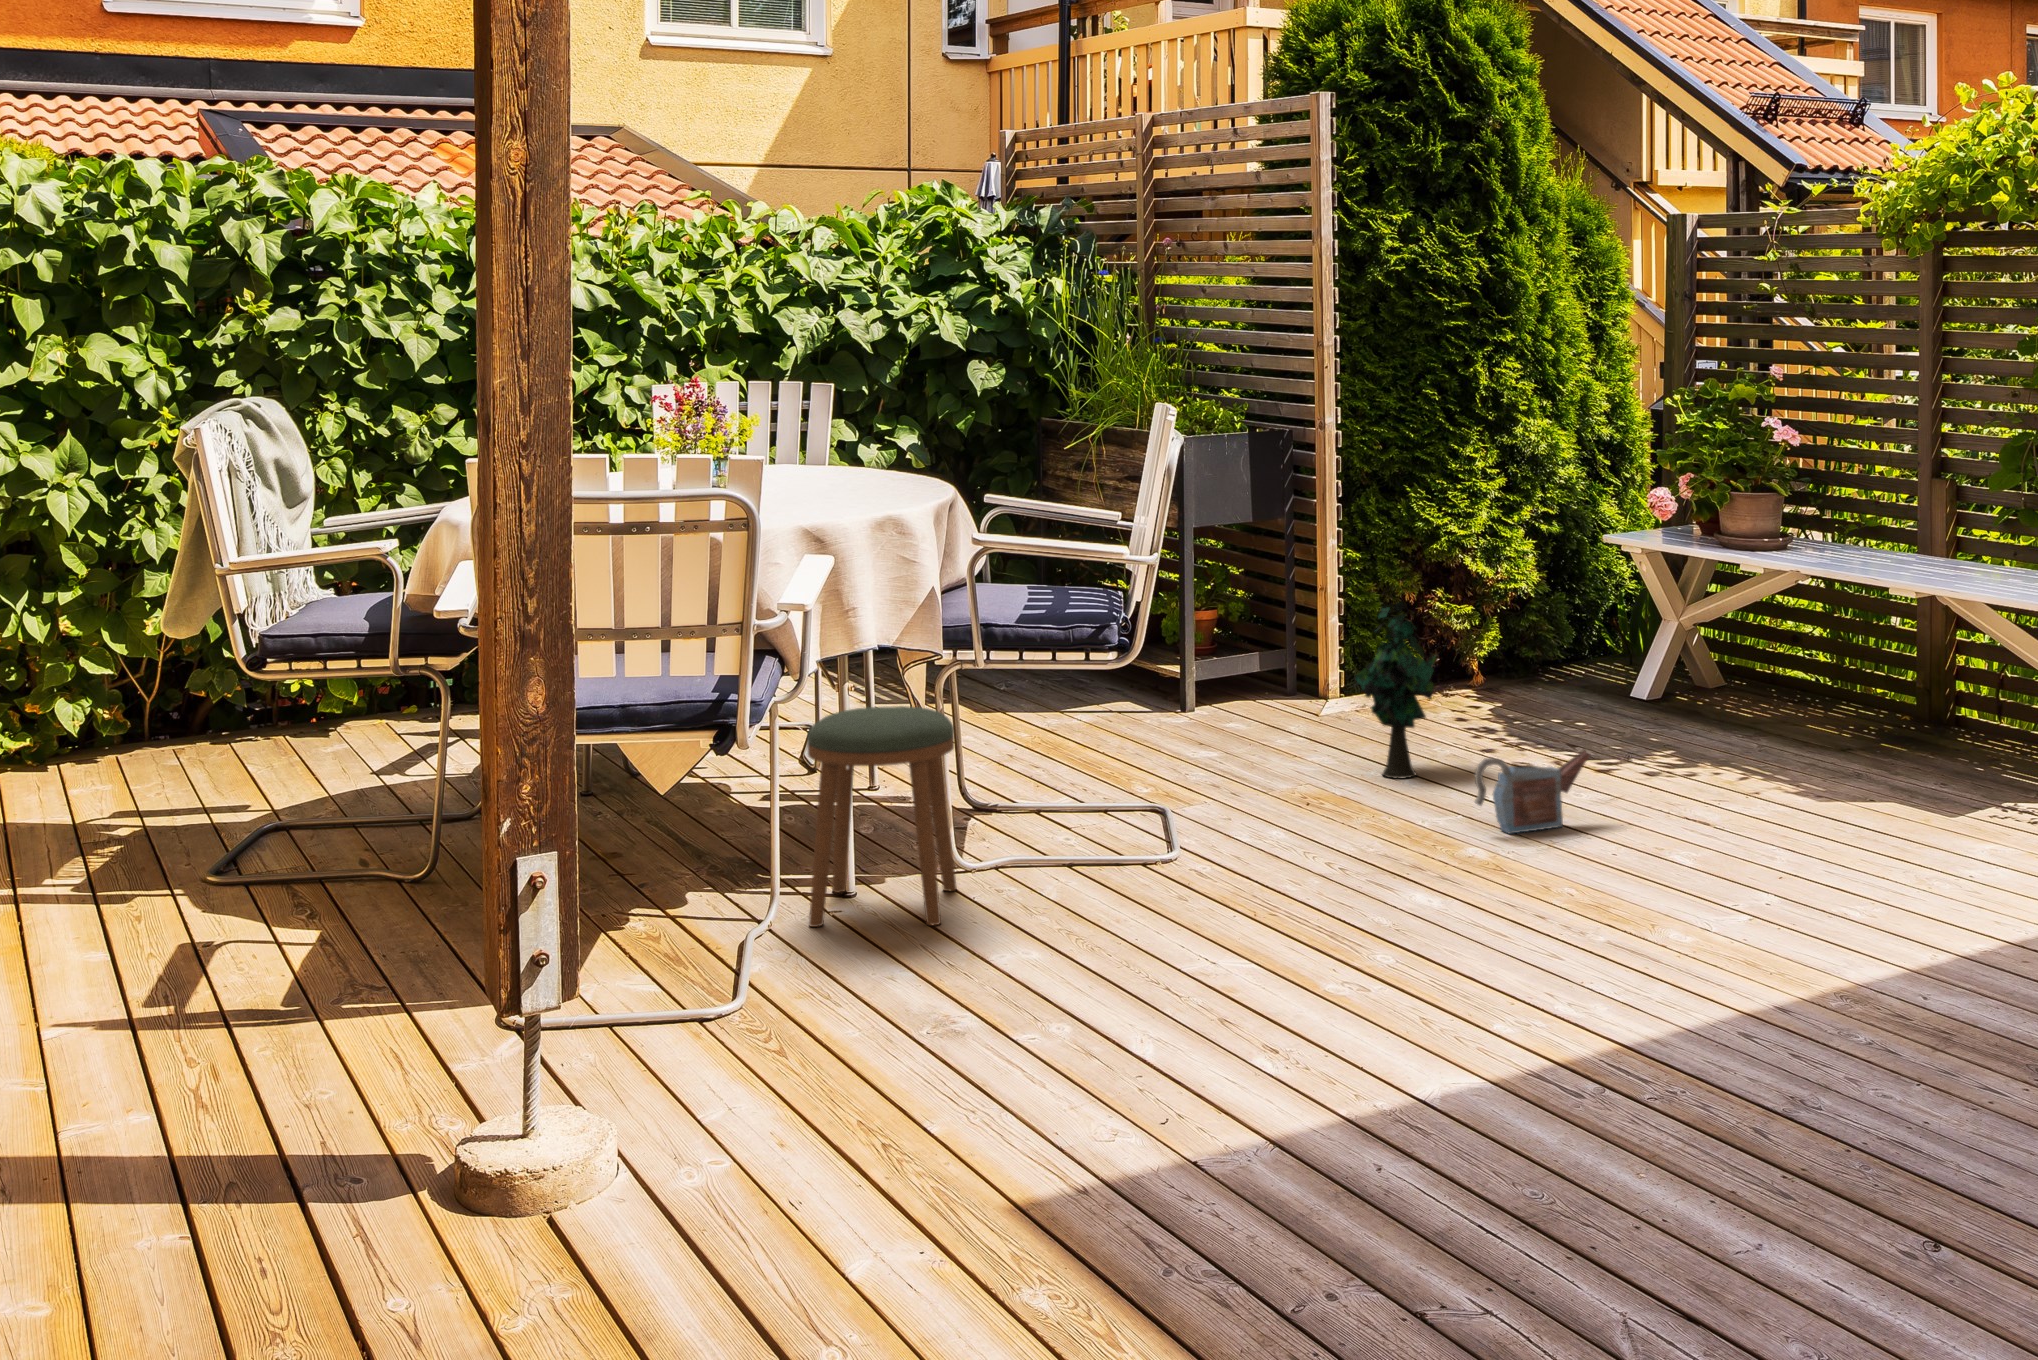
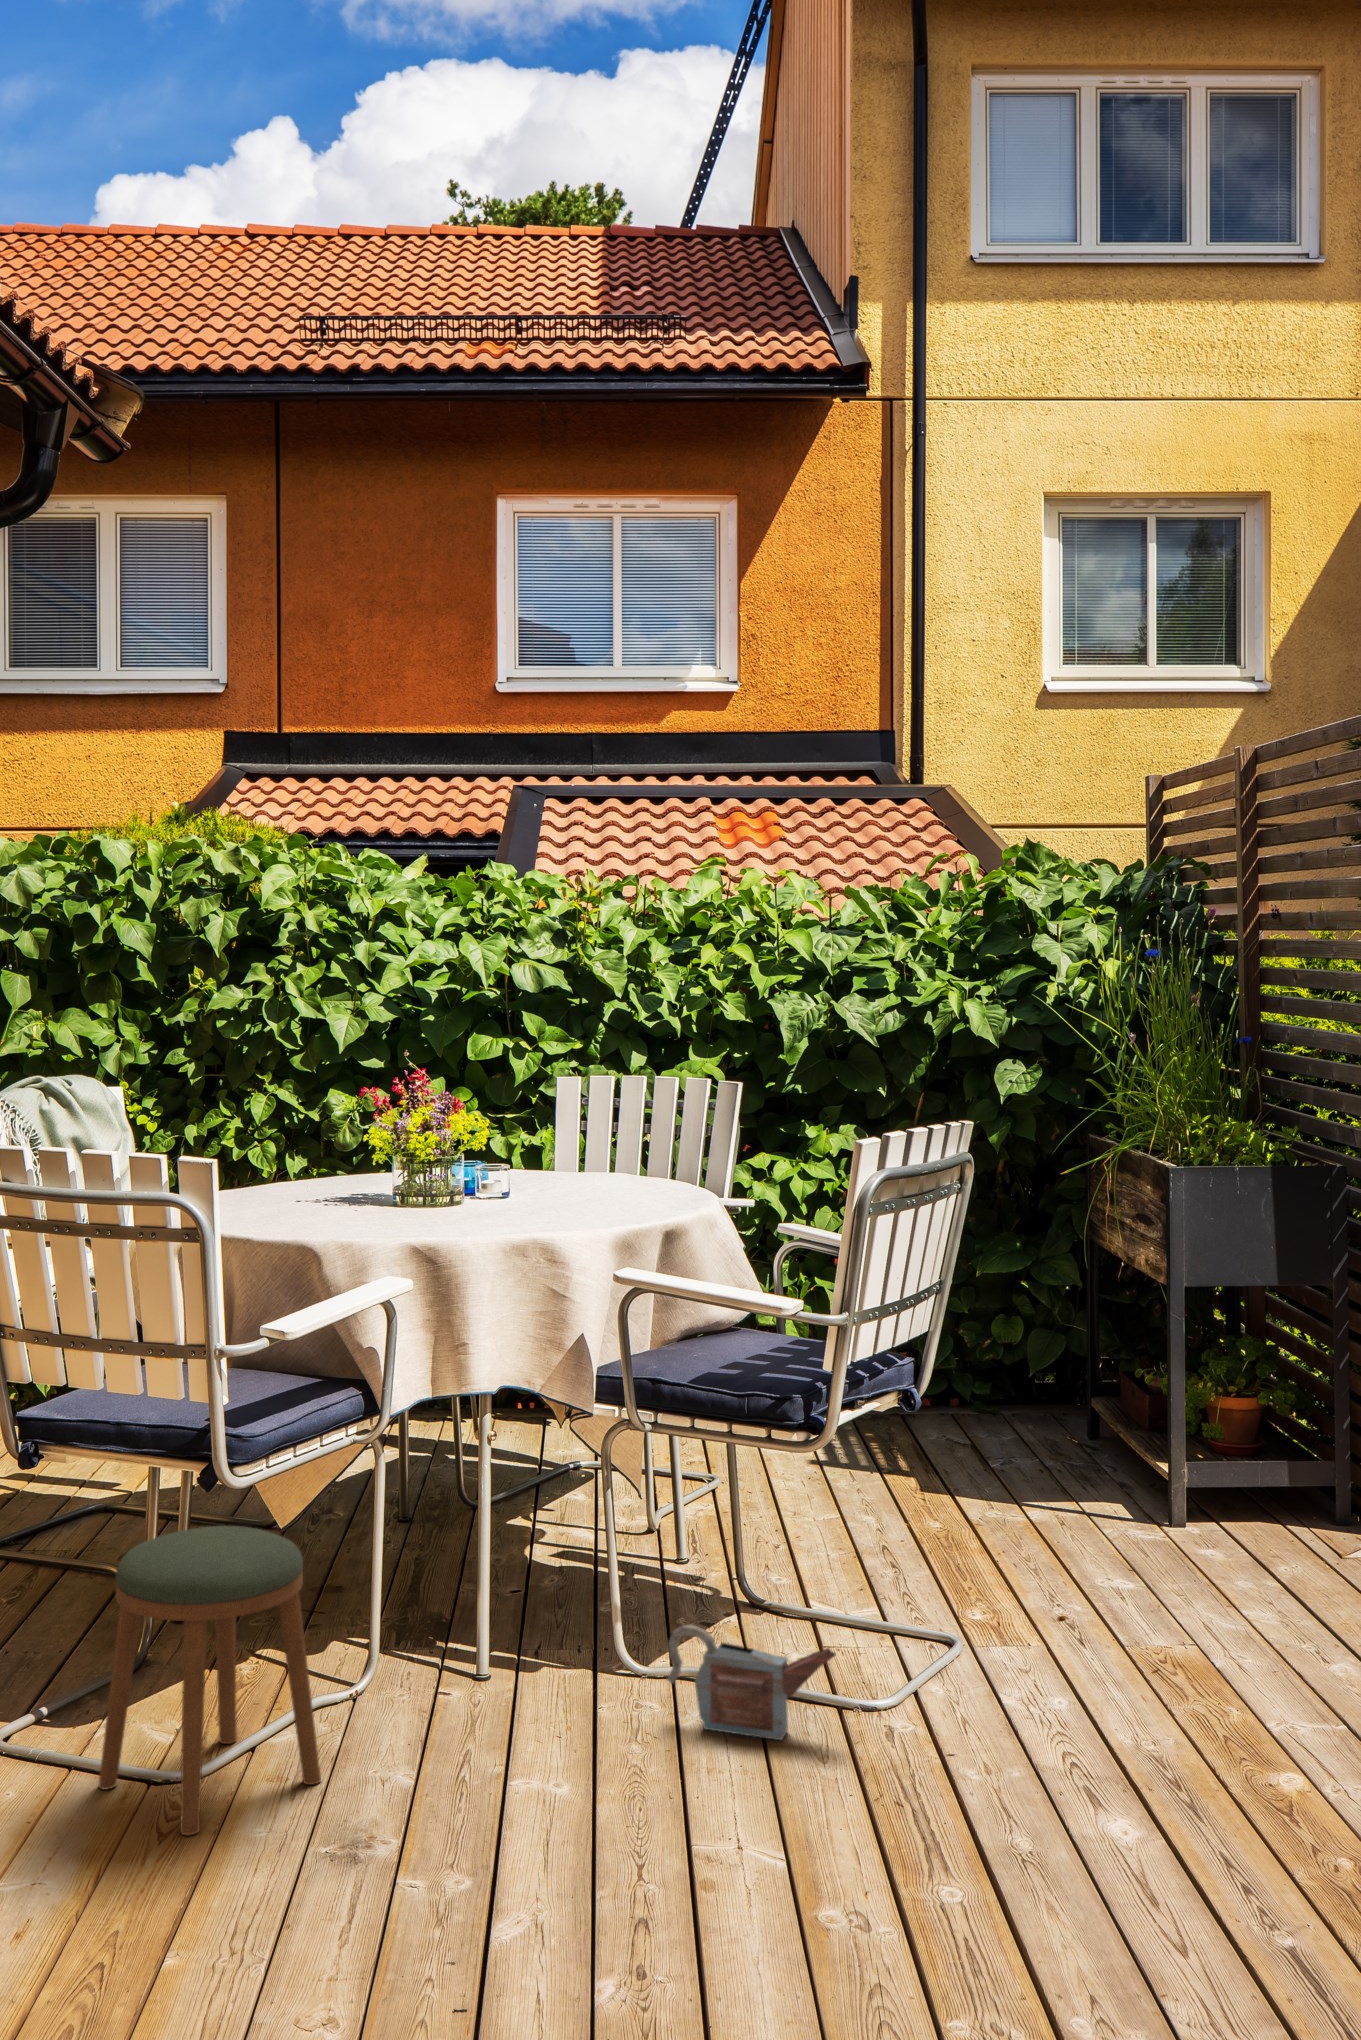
decorative plant: present [1354,602,1436,779] -> none [1092,1503,1249,1782]
watering can: present [1475,751,1590,834] -> present [667,1625,836,1740]

